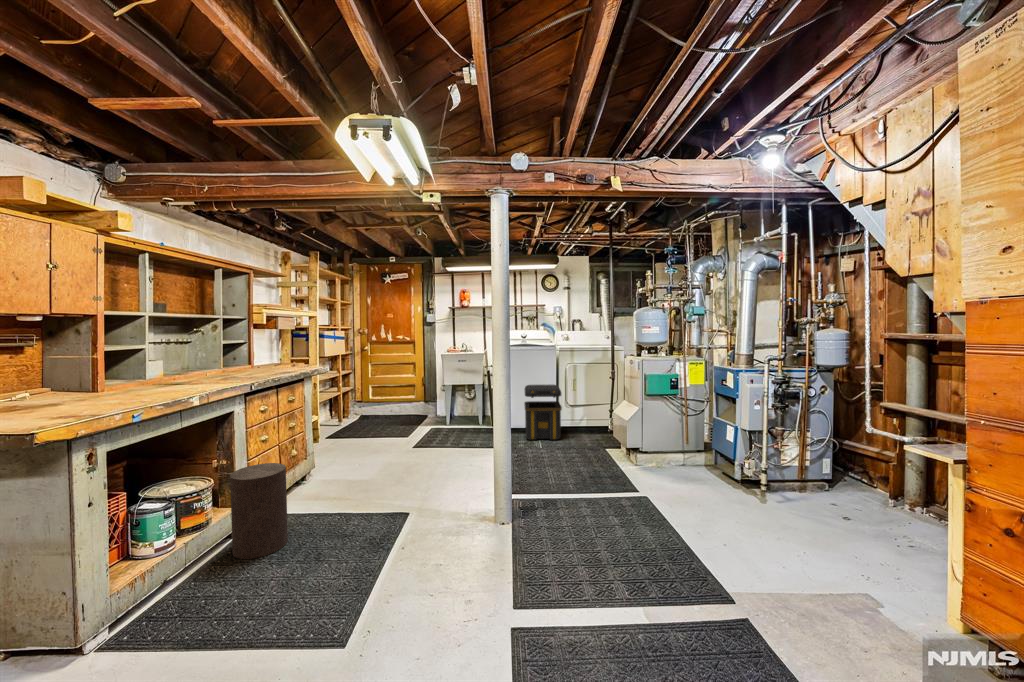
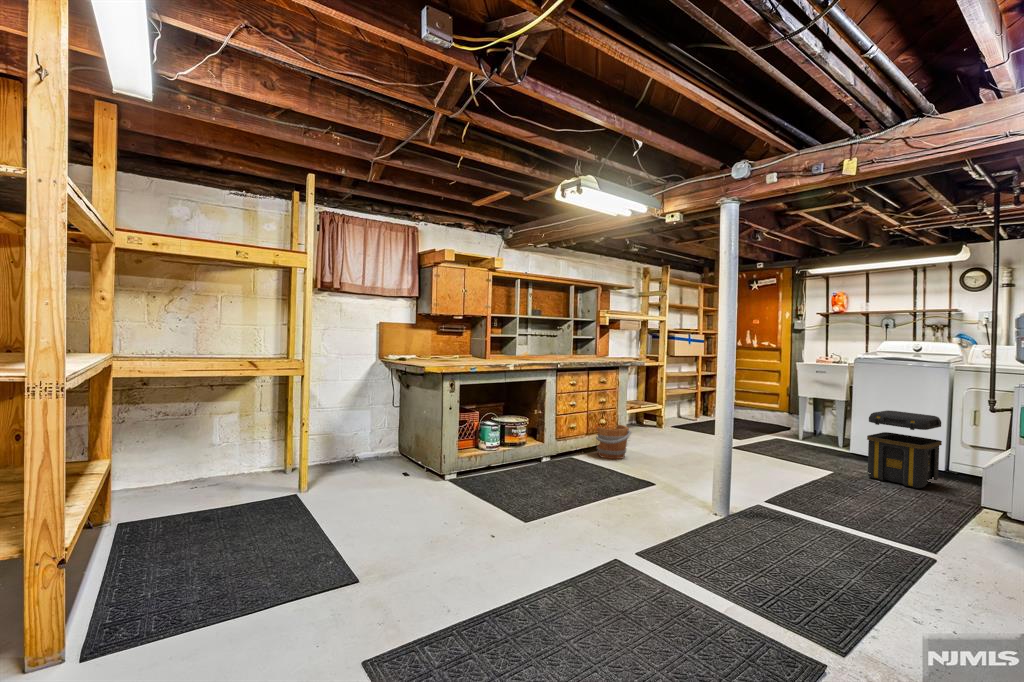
bucket: none [290,452,348,505] -> present [596,424,631,459]
stool: present [230,463,288,559] -> none [540,414,571,468]

